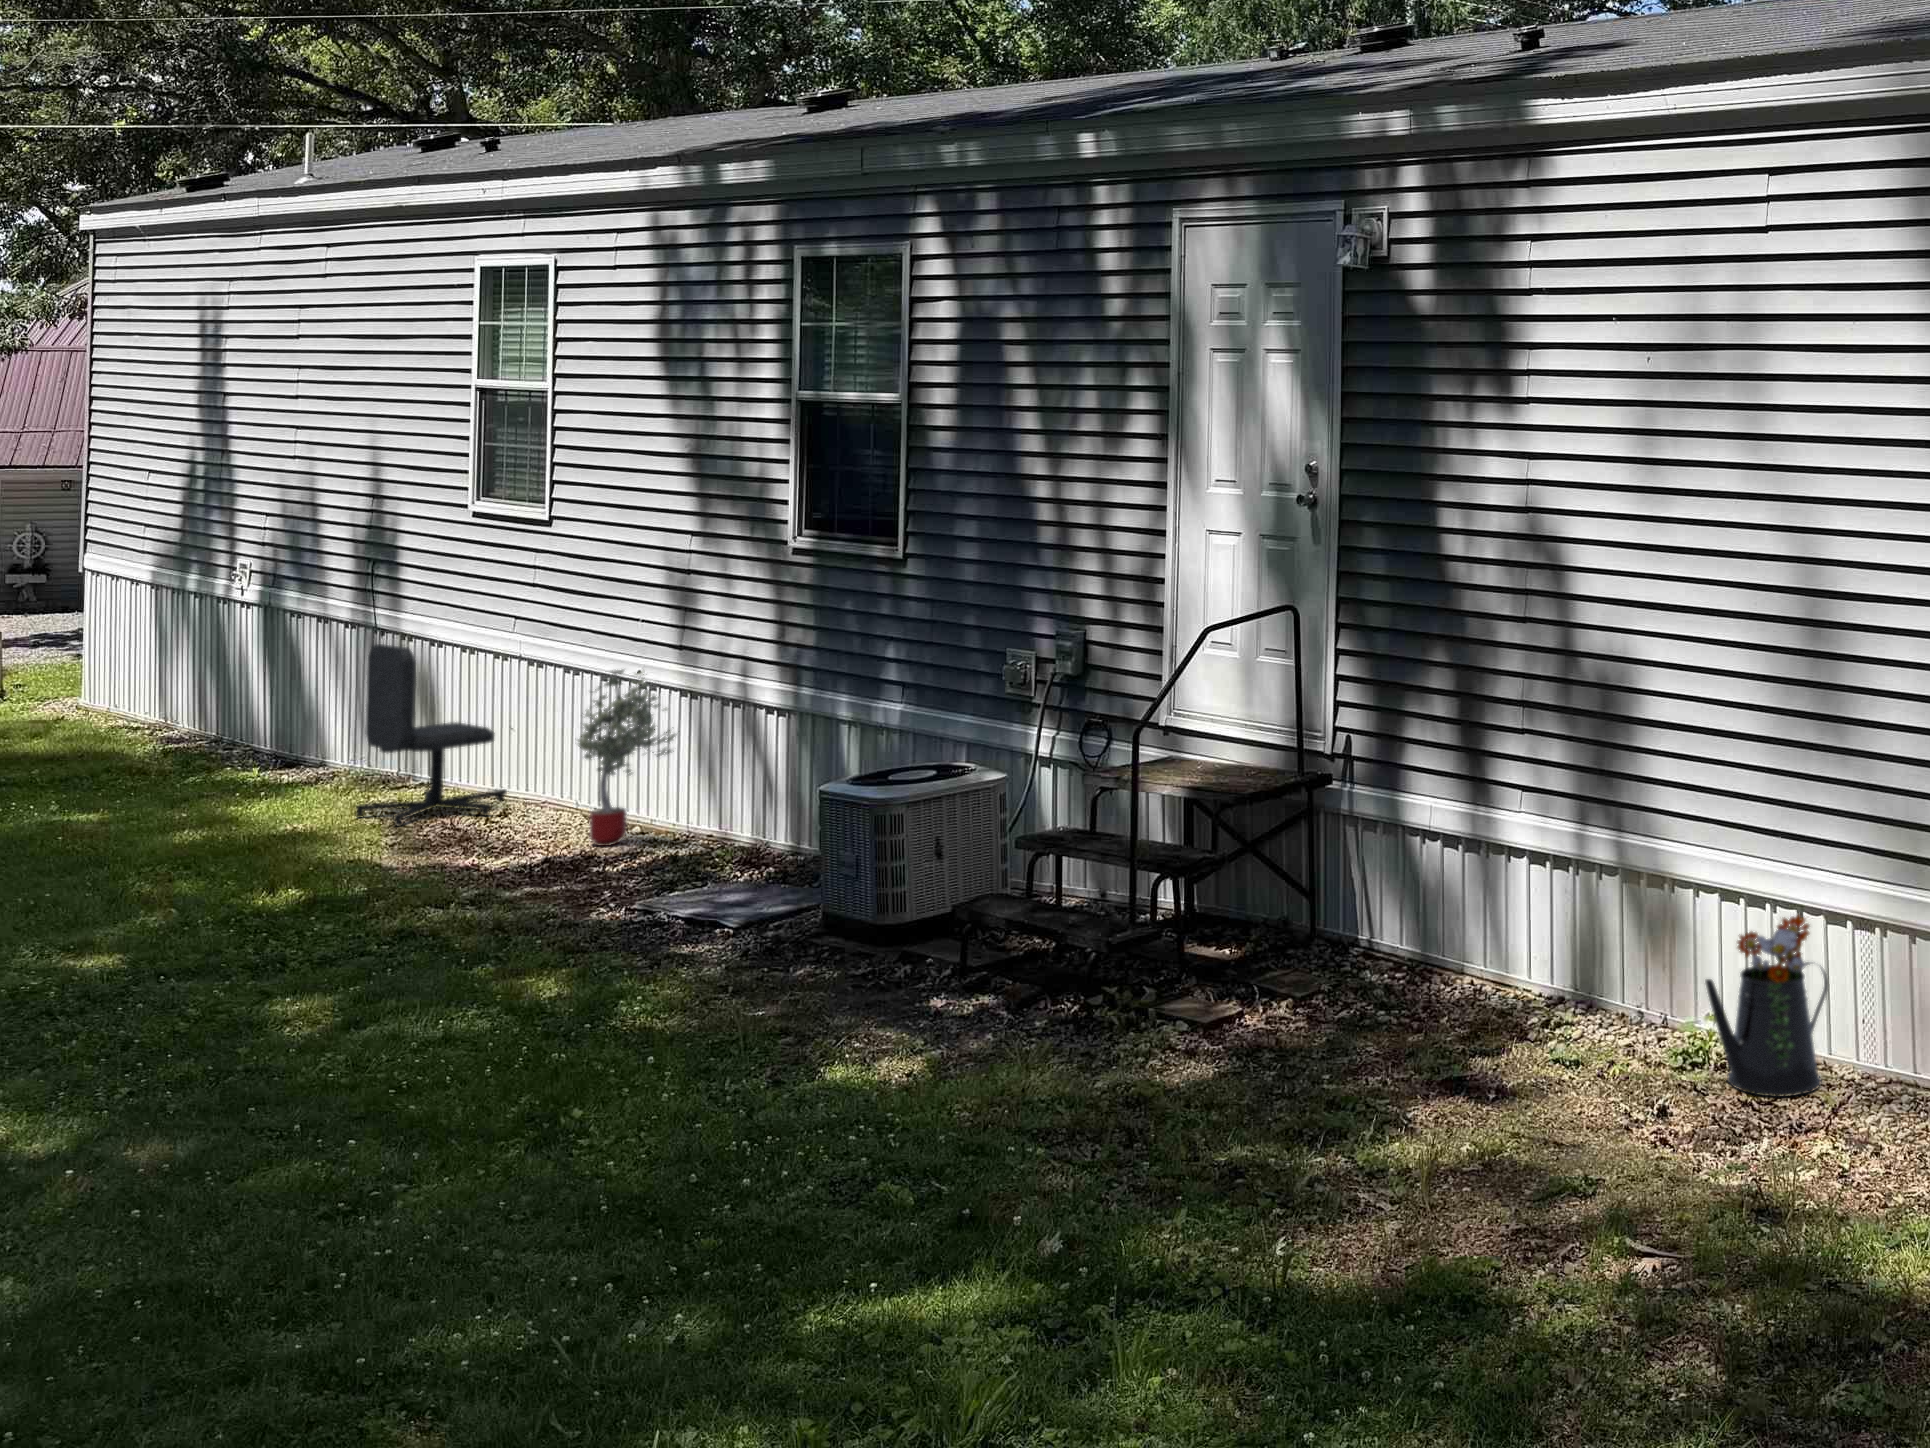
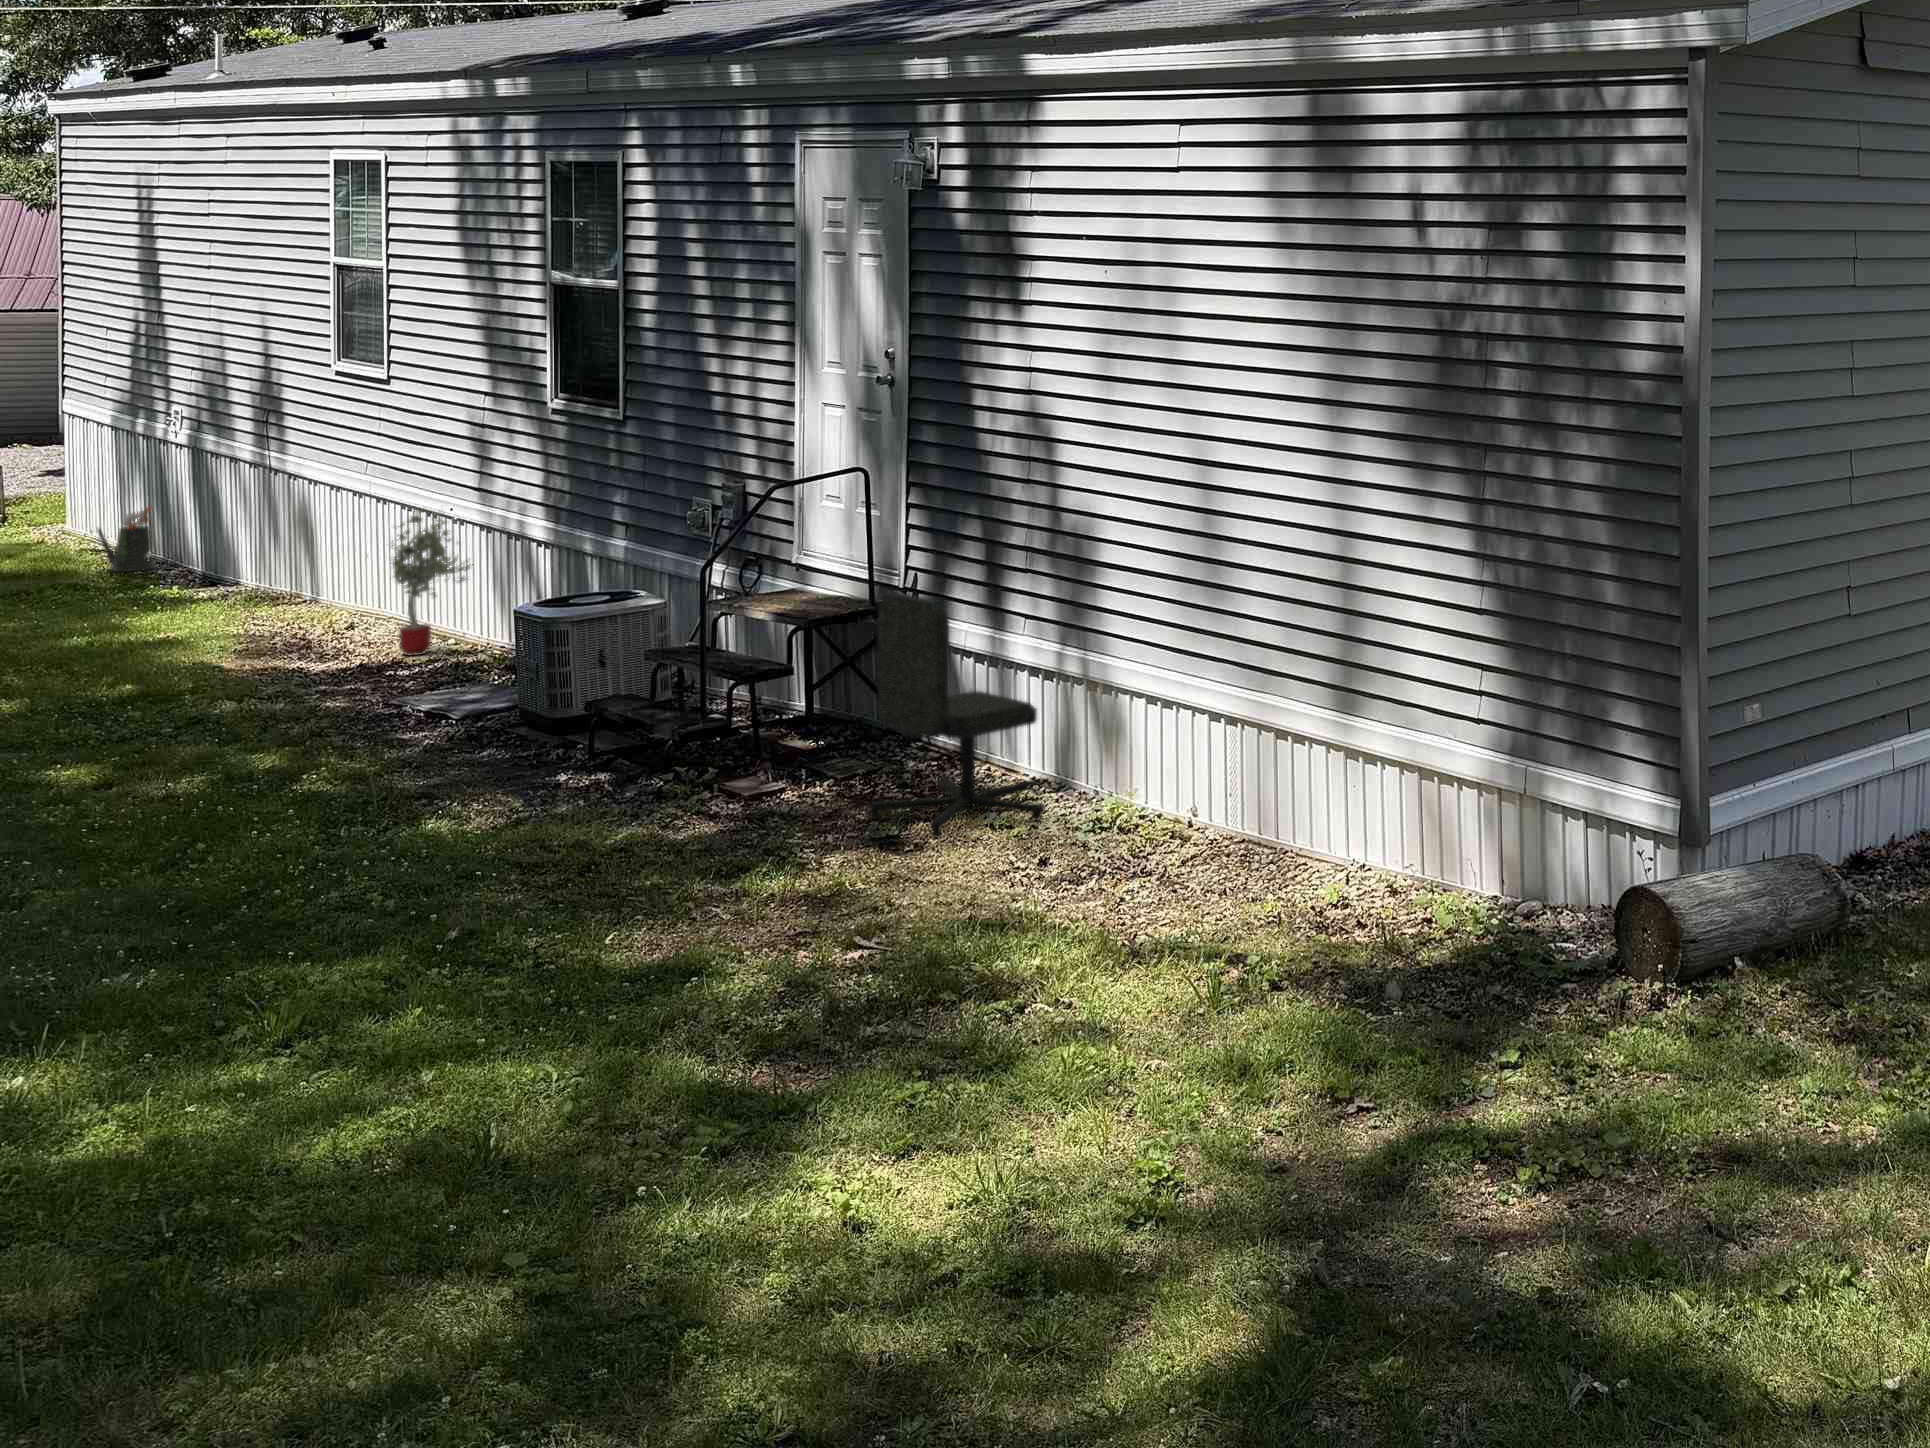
chair: present [356,644,507,827] -> present [869,593,1045,838]
watering can: present [1705,915,1828,1097] -> present [97,507,156,572]

